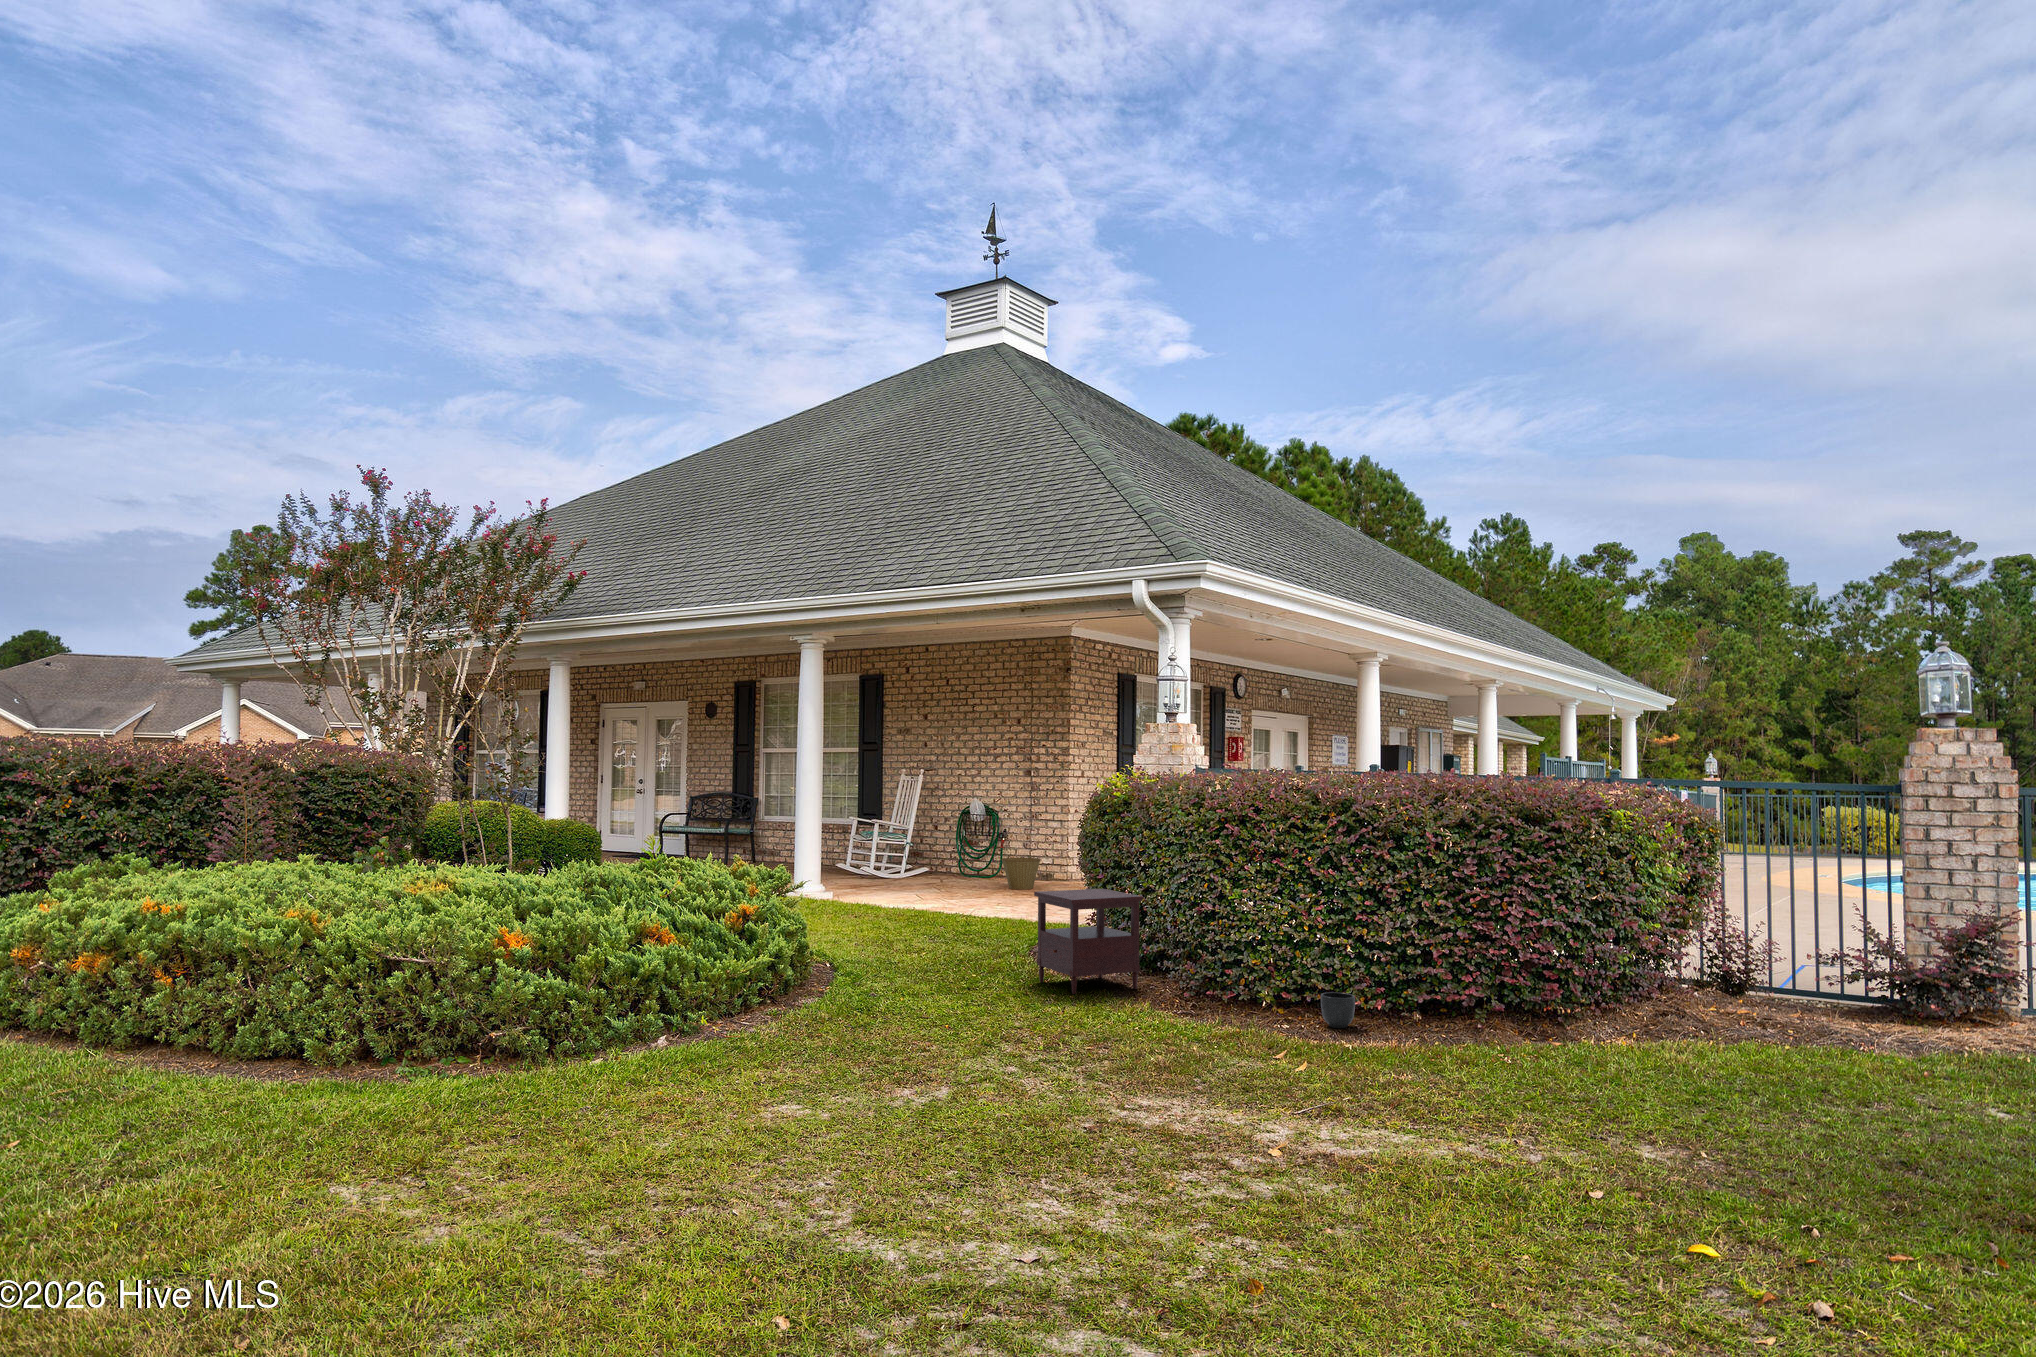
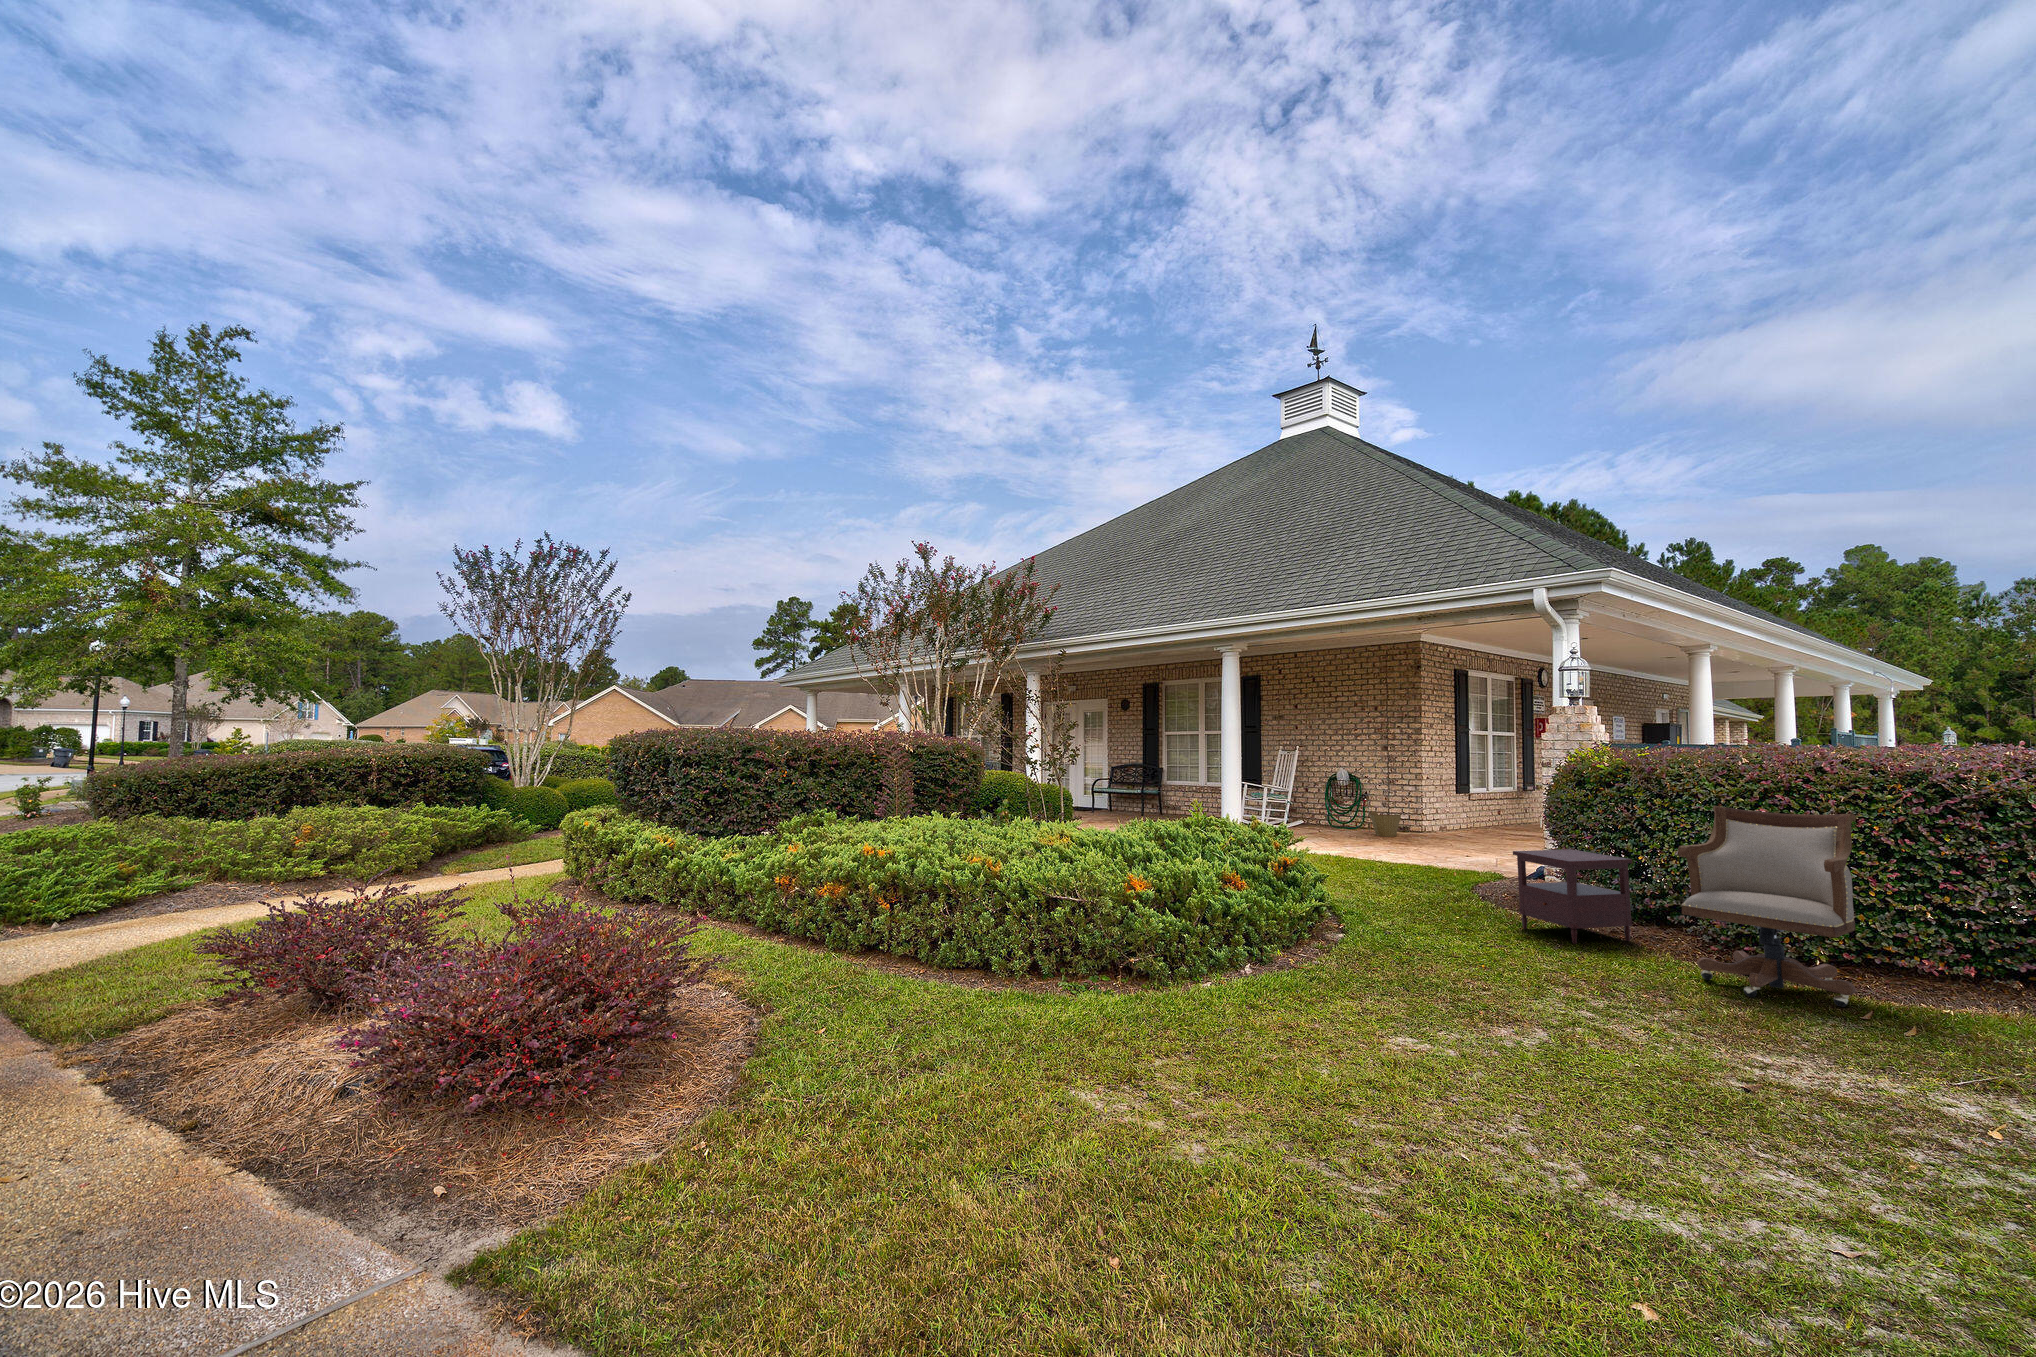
chair: none [1137,833,1292,1035] -> present [1678,806,1856,1007]
planter: present [1321,992,1355,1028] -> none [1903,966,1953,1004]

